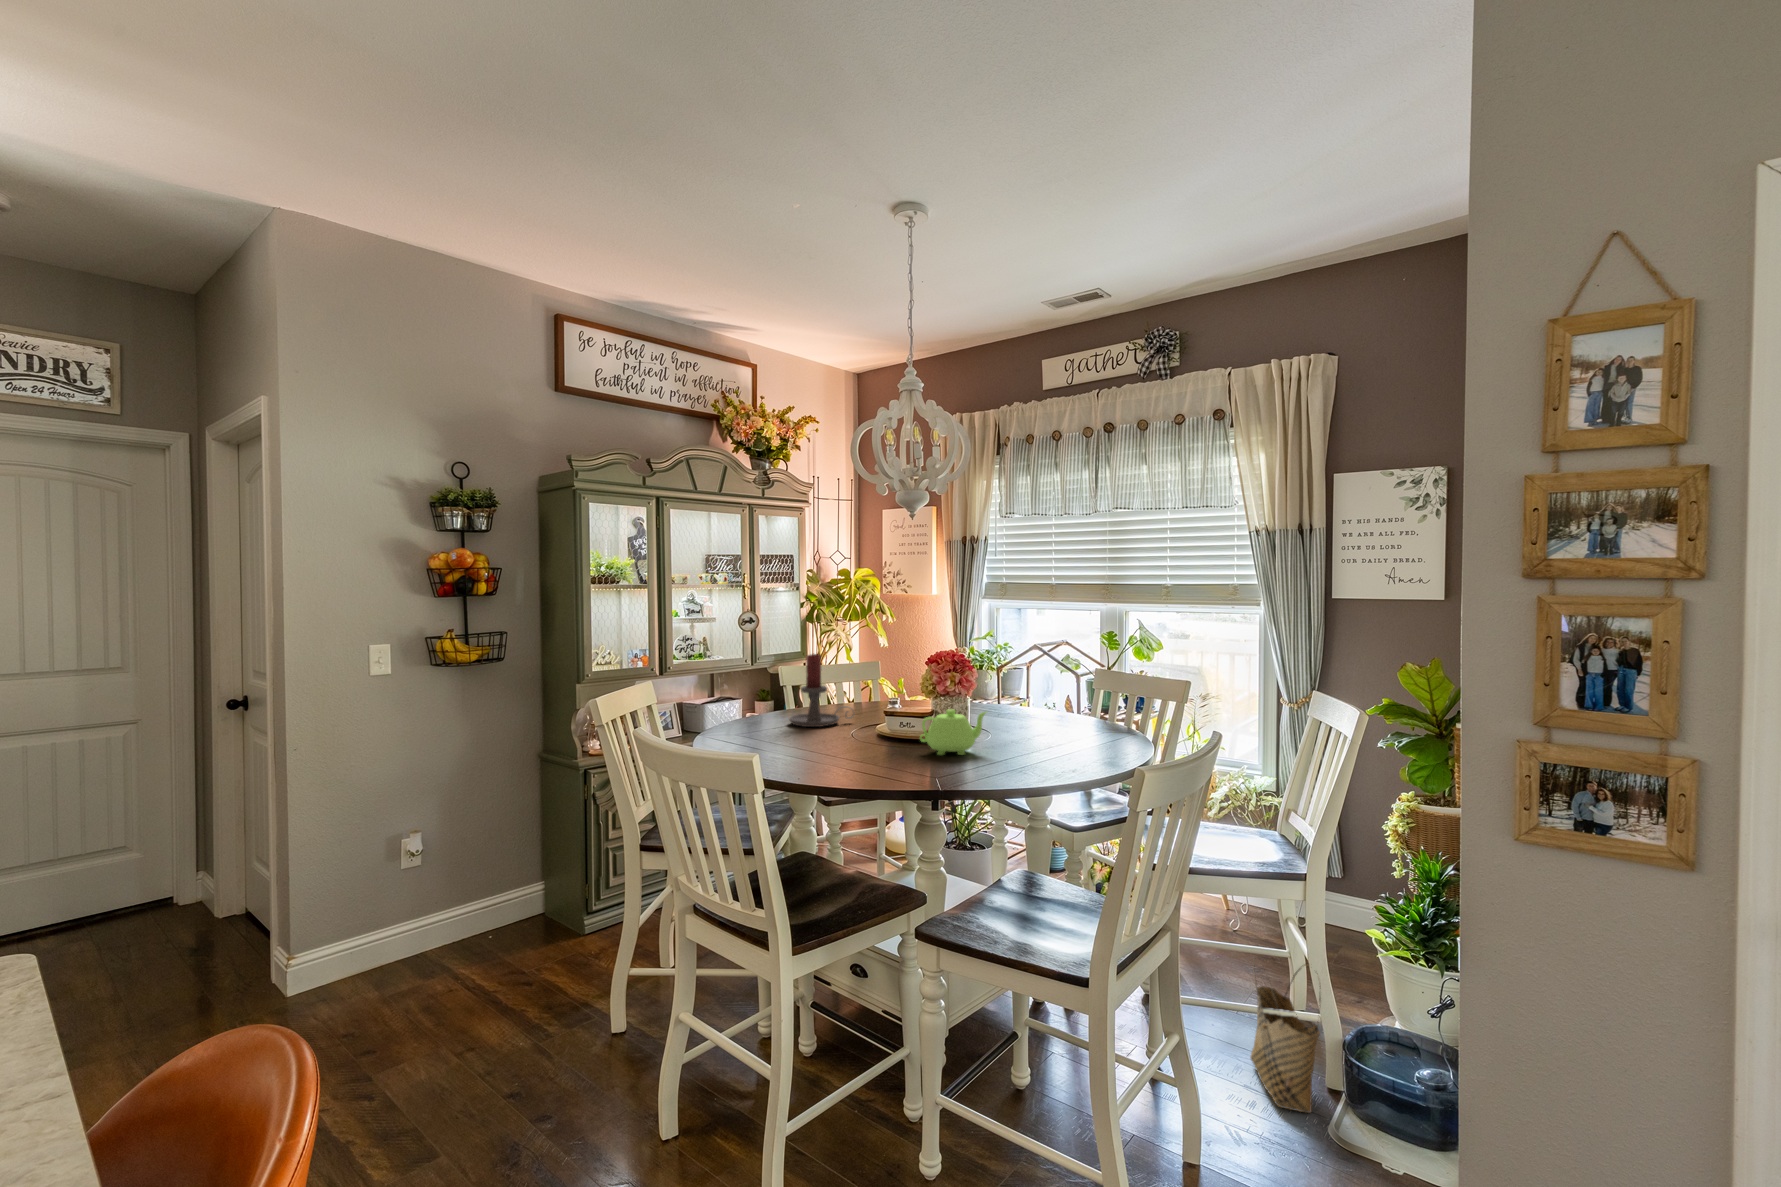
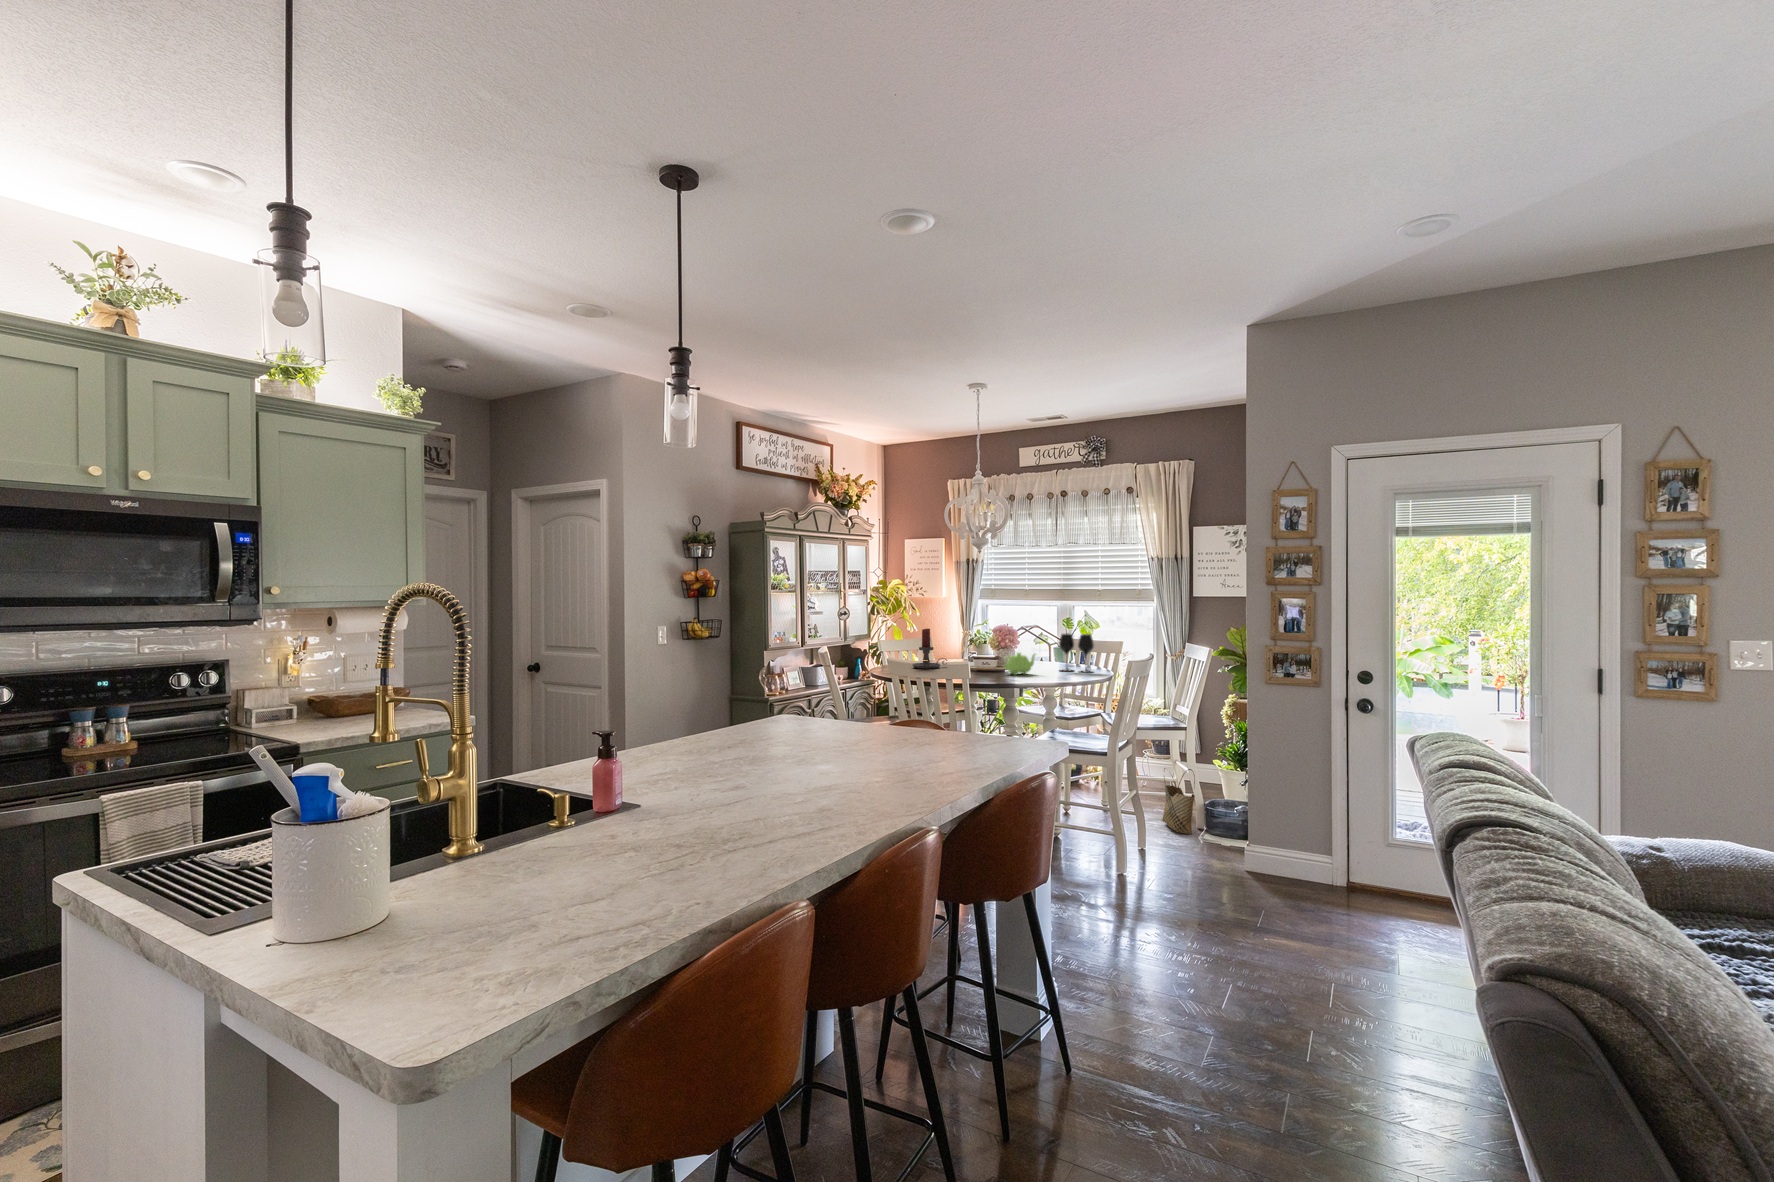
wine glass: none [1040,671,1109,753] -> present [1059,634,1094,673]

